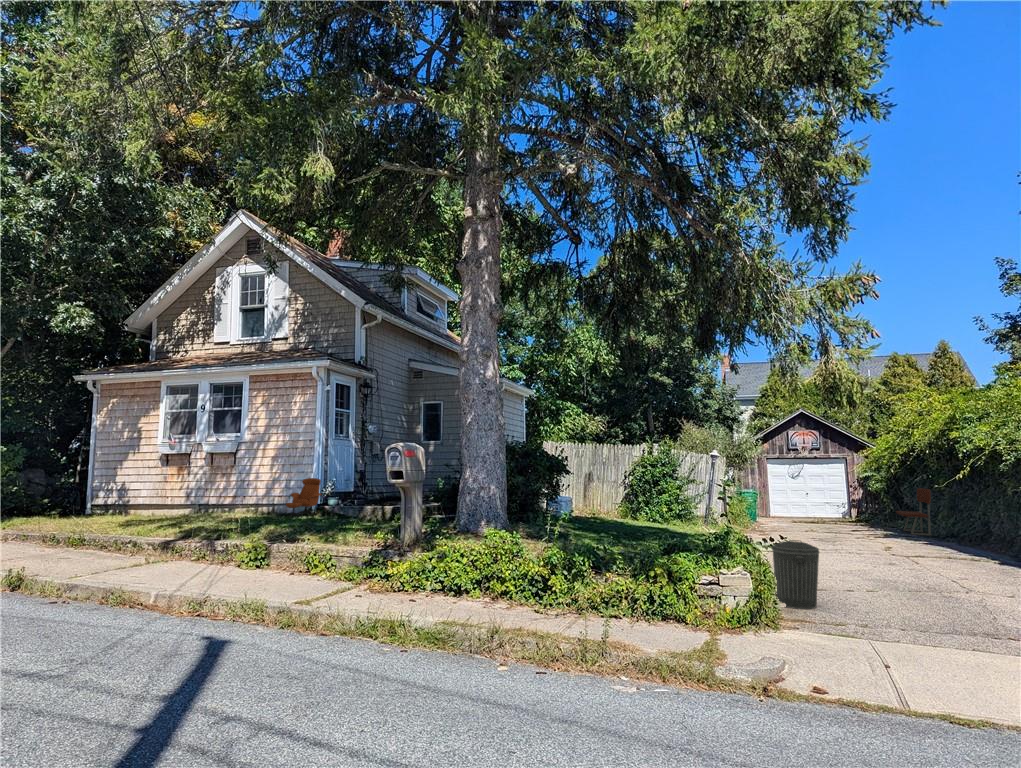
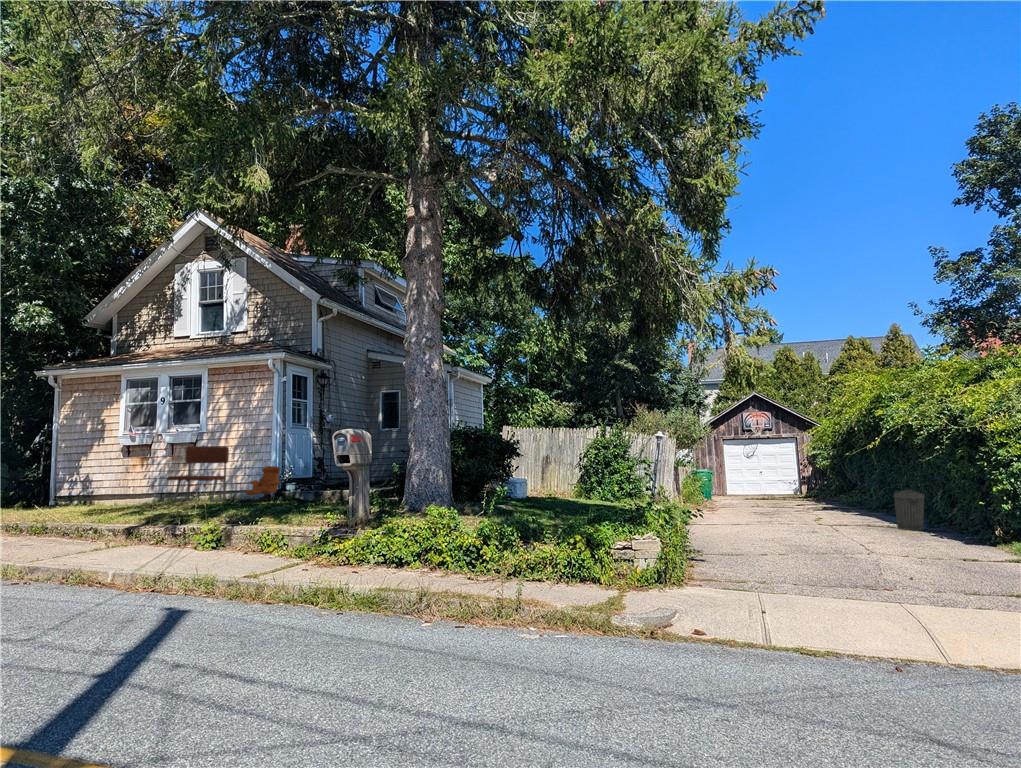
bench: present [896,488,931,536] -> present [168,446,229,502]
trash can: present [772,540,819,609] -> present [894,490,924,530]

